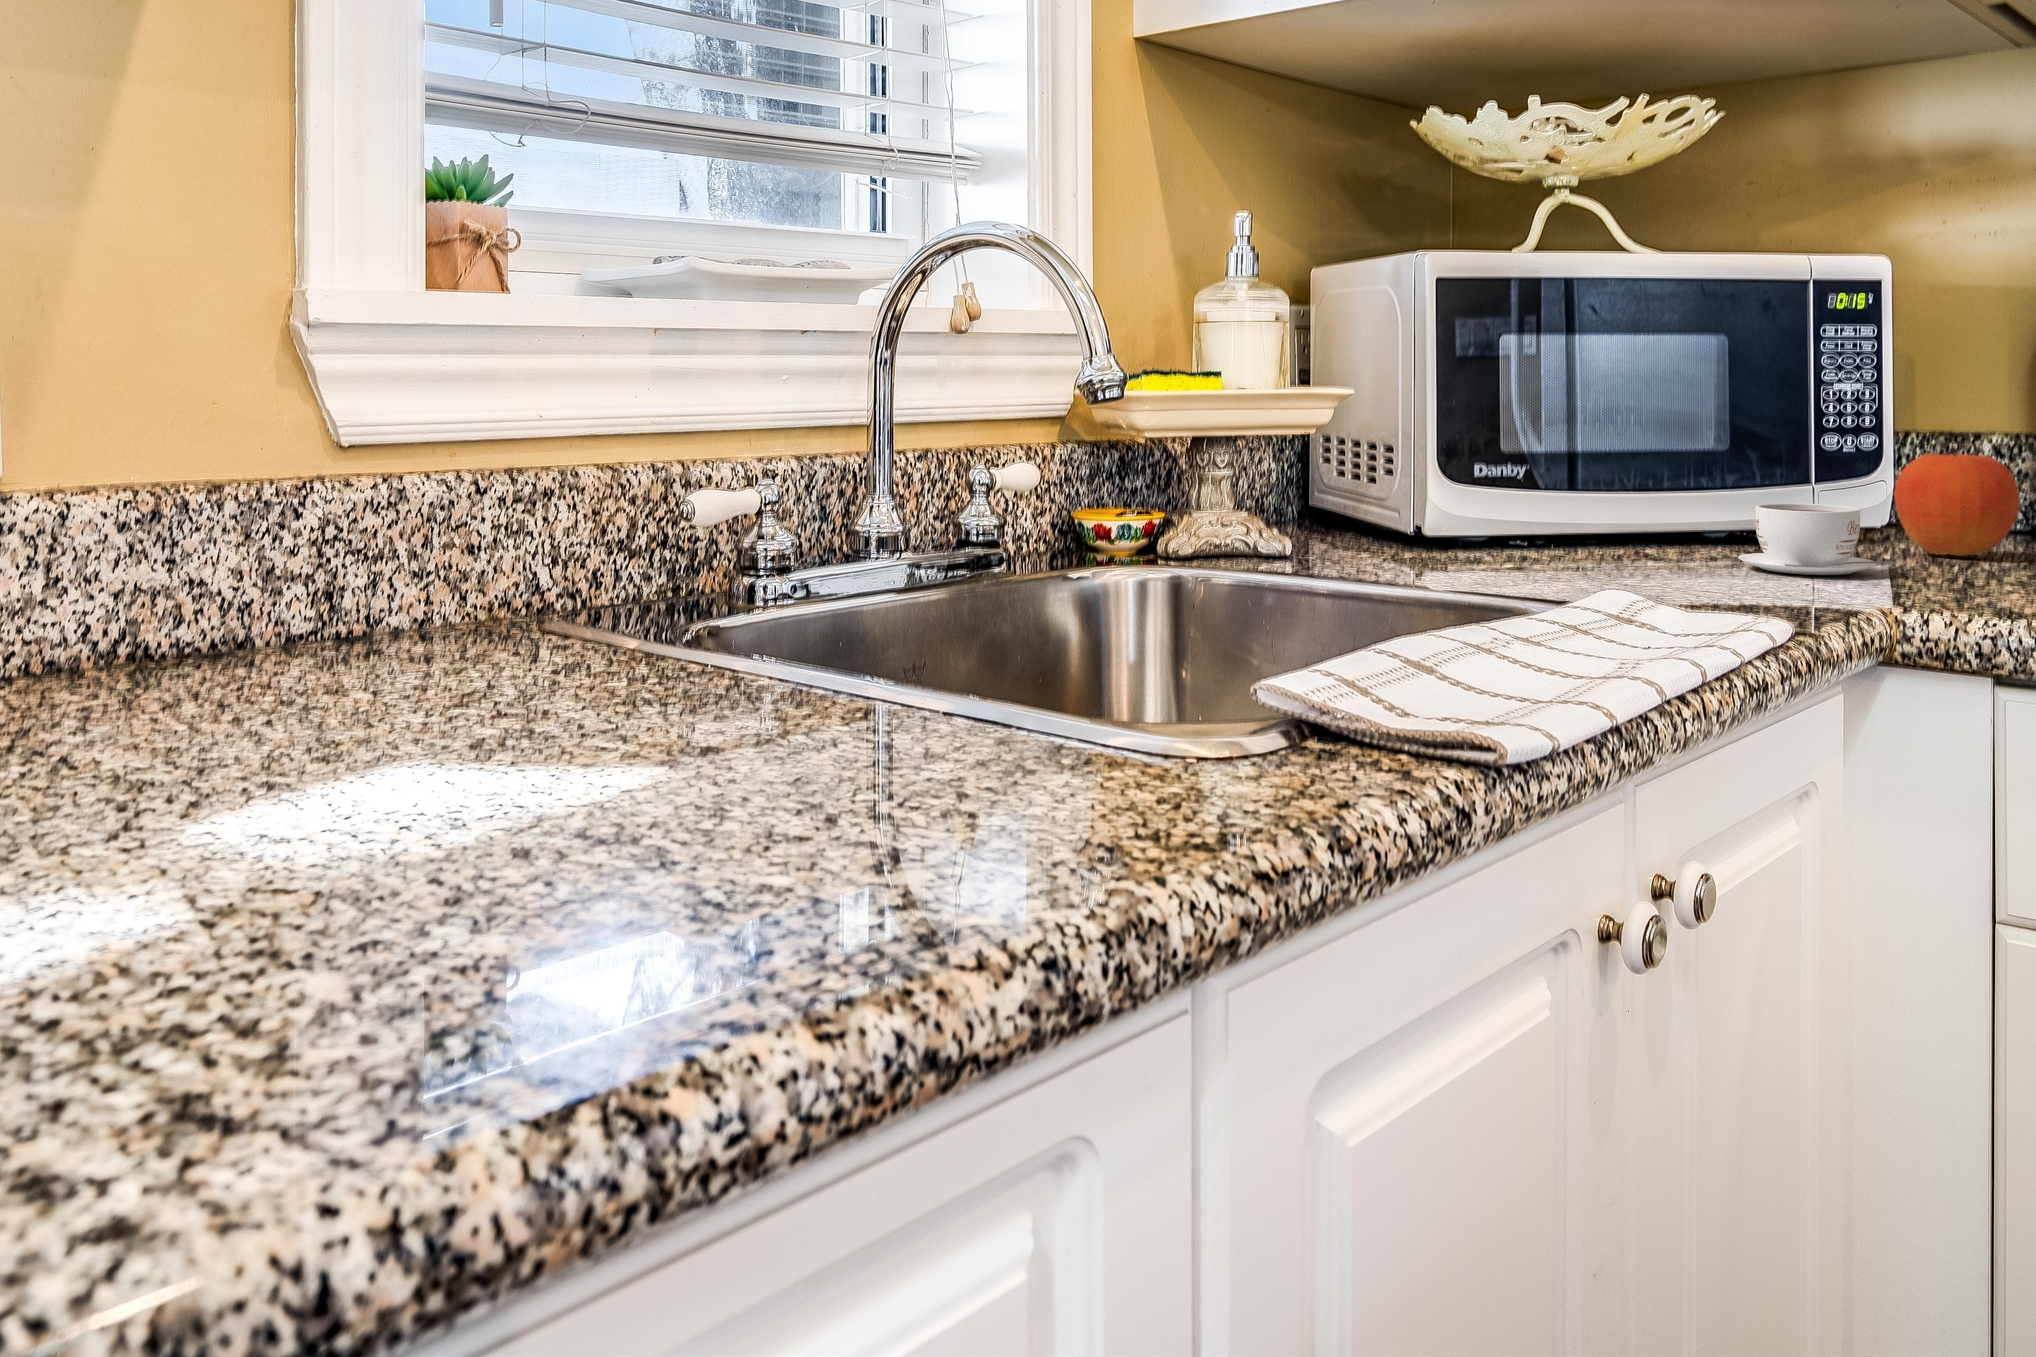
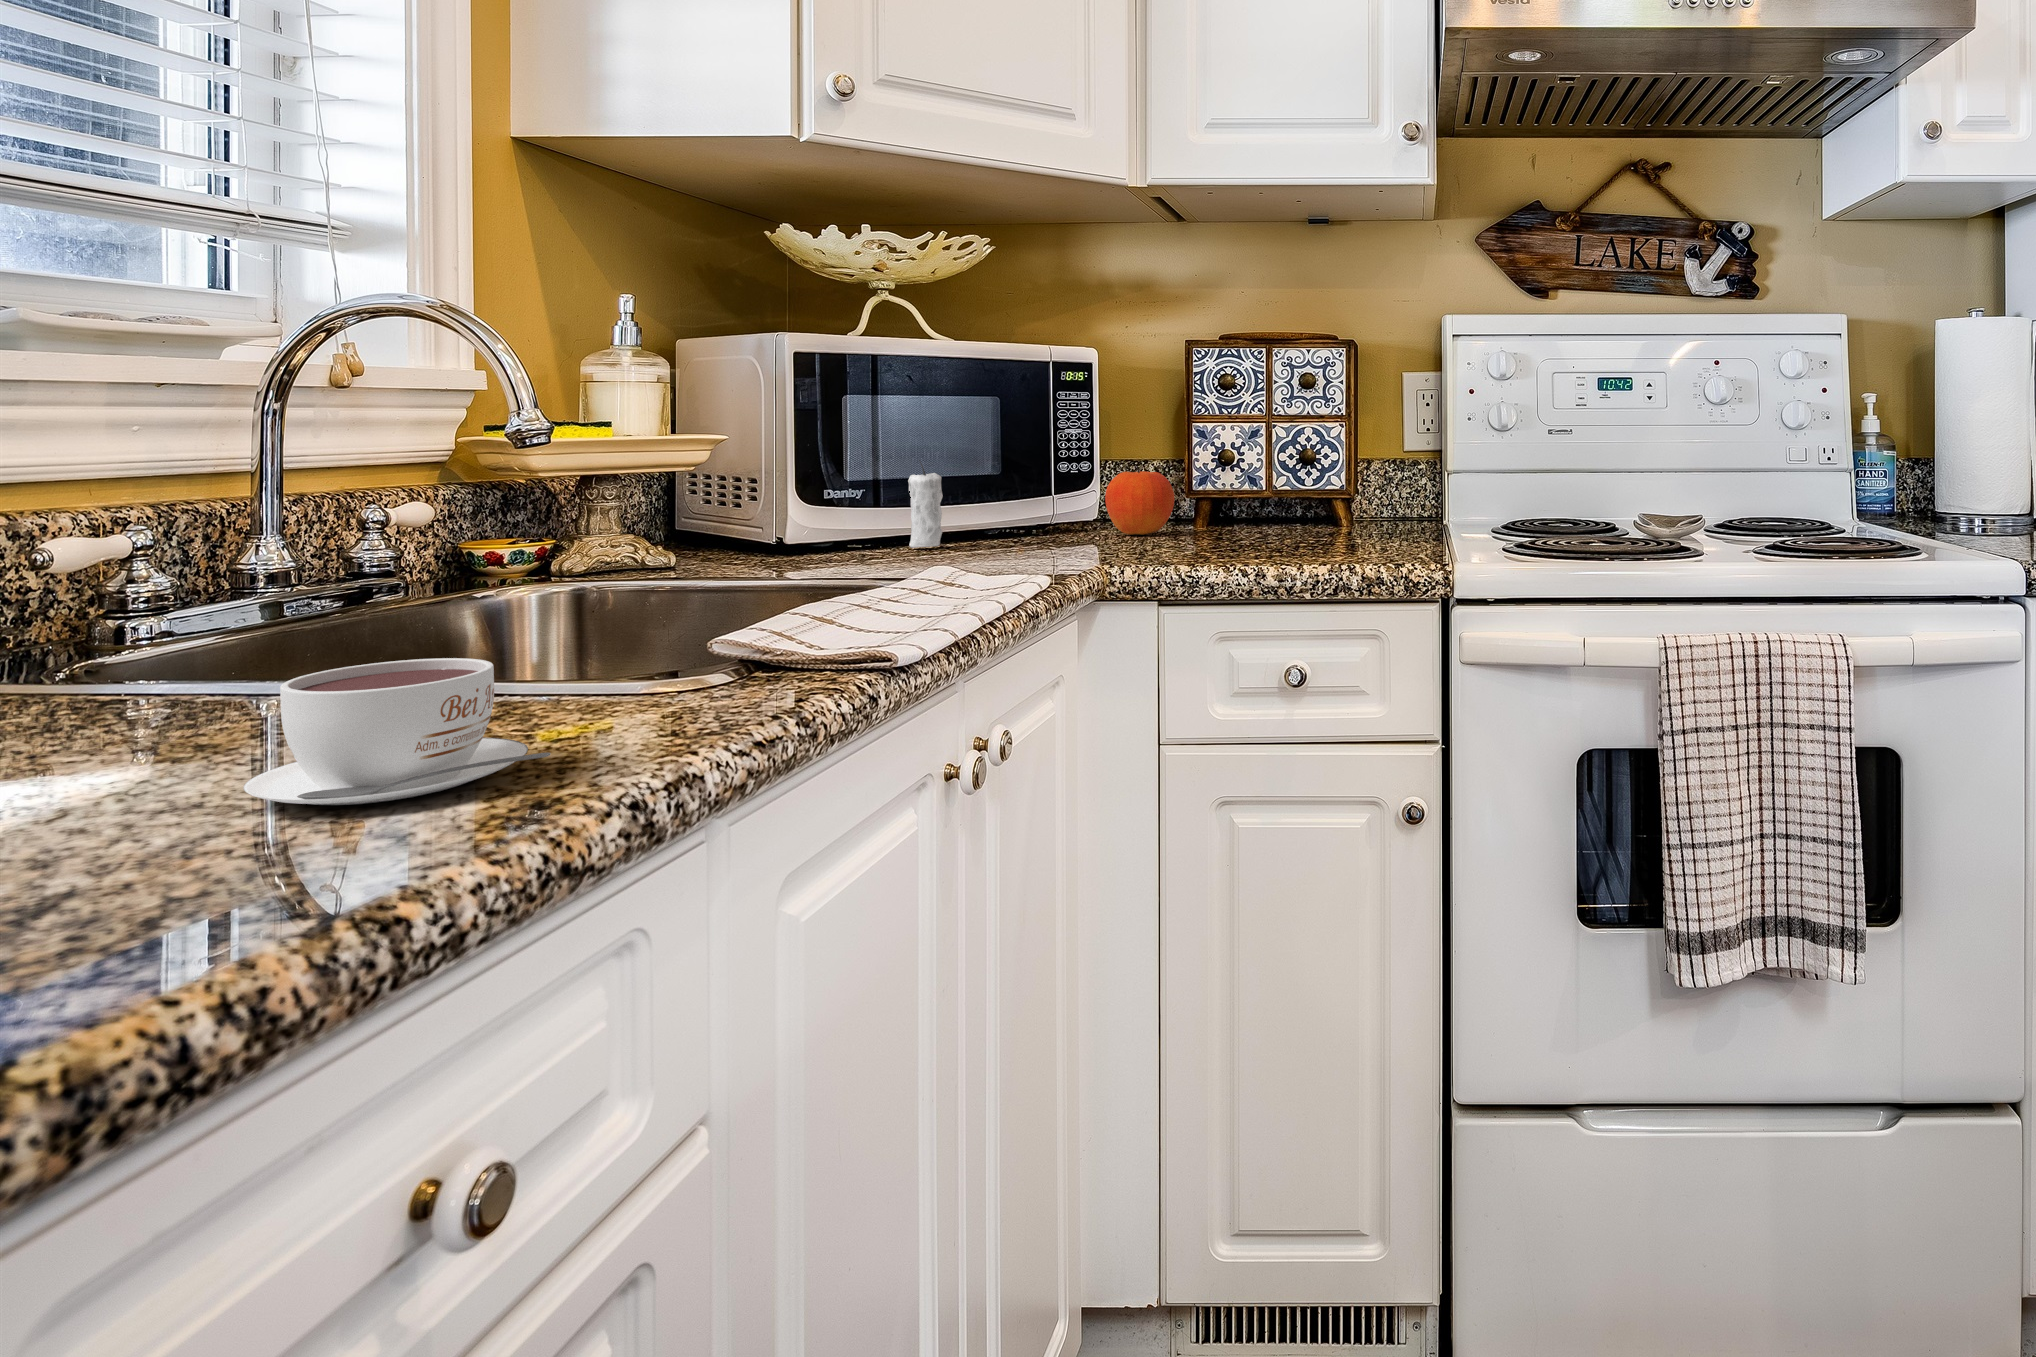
candle: none [1585,424,1634,552] -> present [908,462,943,548]
coffee cup: present [1738,503,1896,575] -> present [243,658,551,805]

